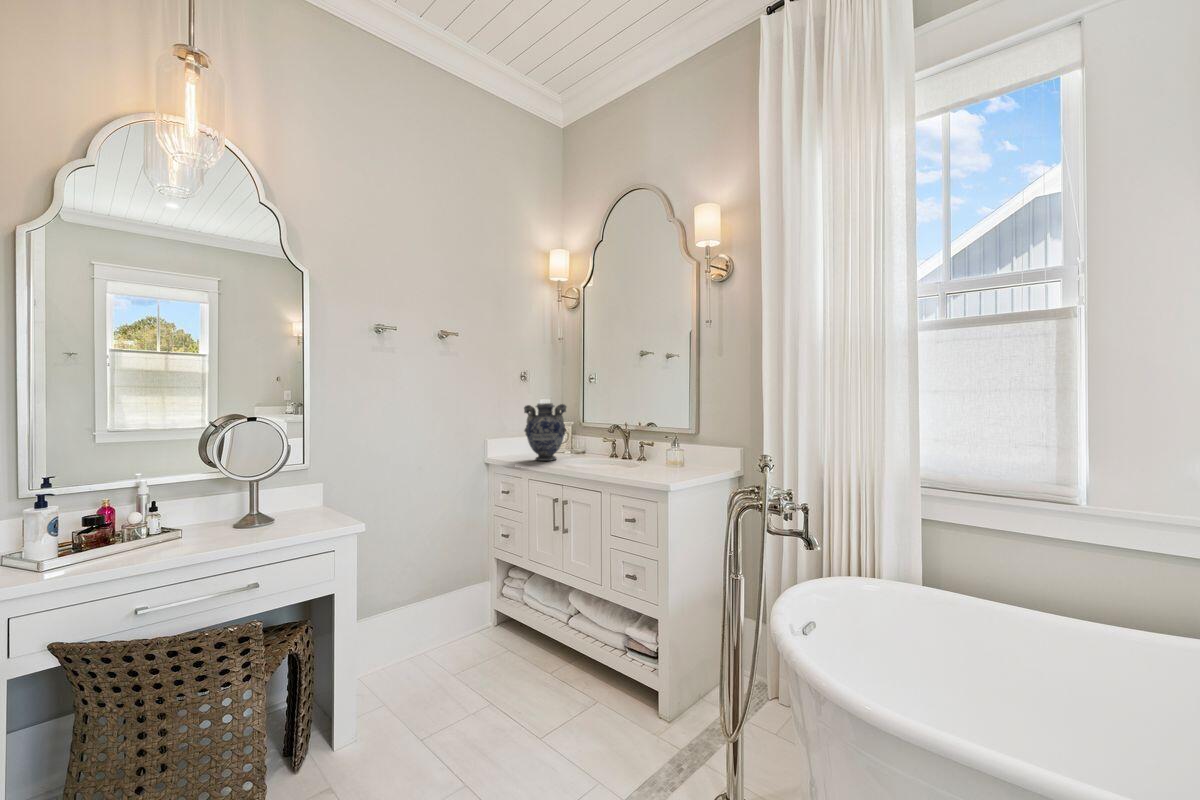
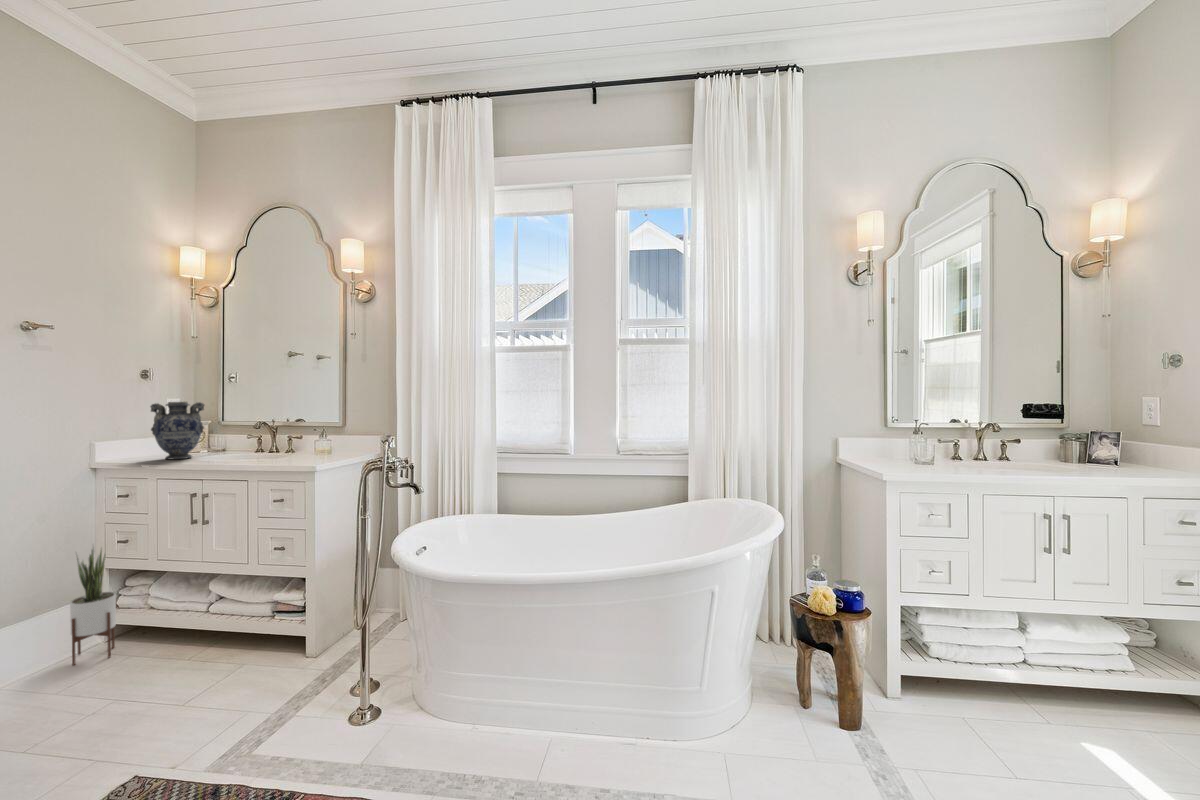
potted plant: none [465,537,498,649] -> present [70,546,116,665]

